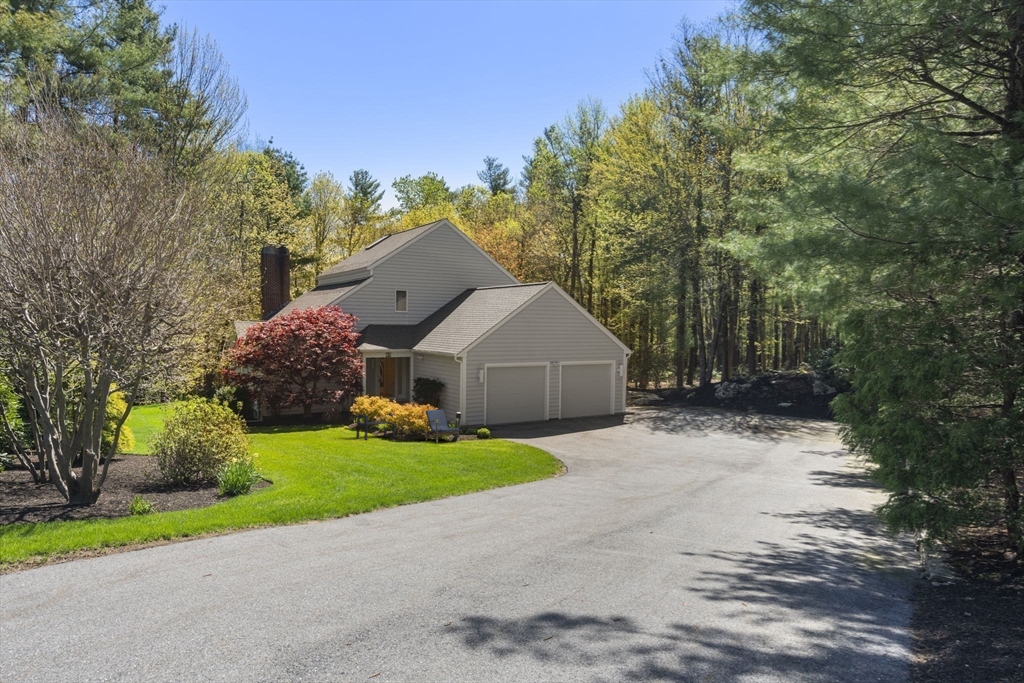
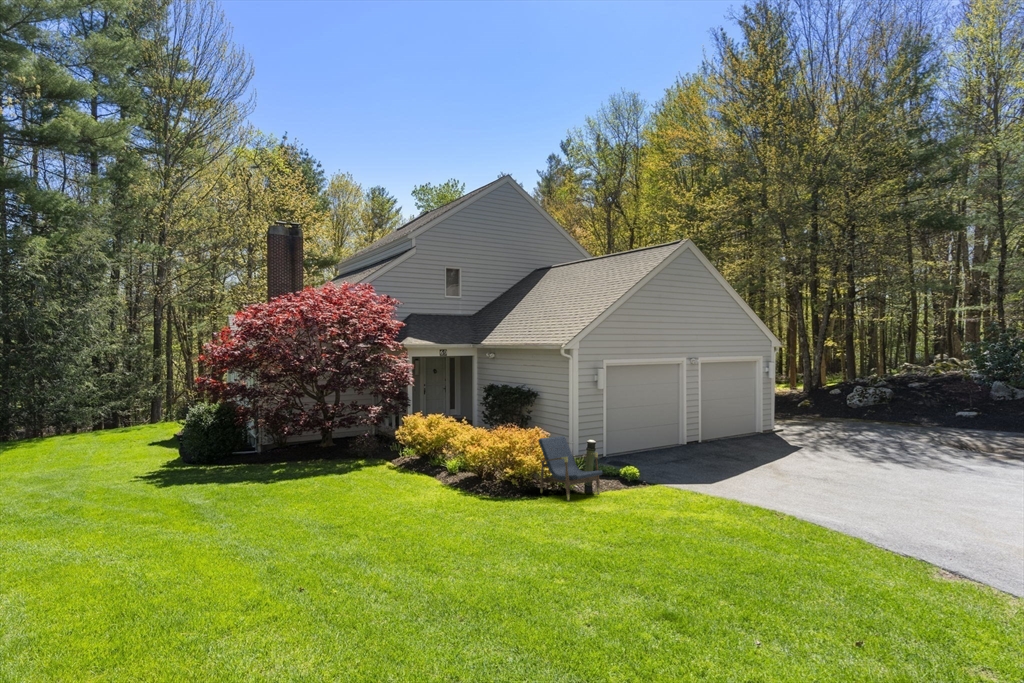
bench: present [356,413,395,440] -> none [414,443,482,496]

